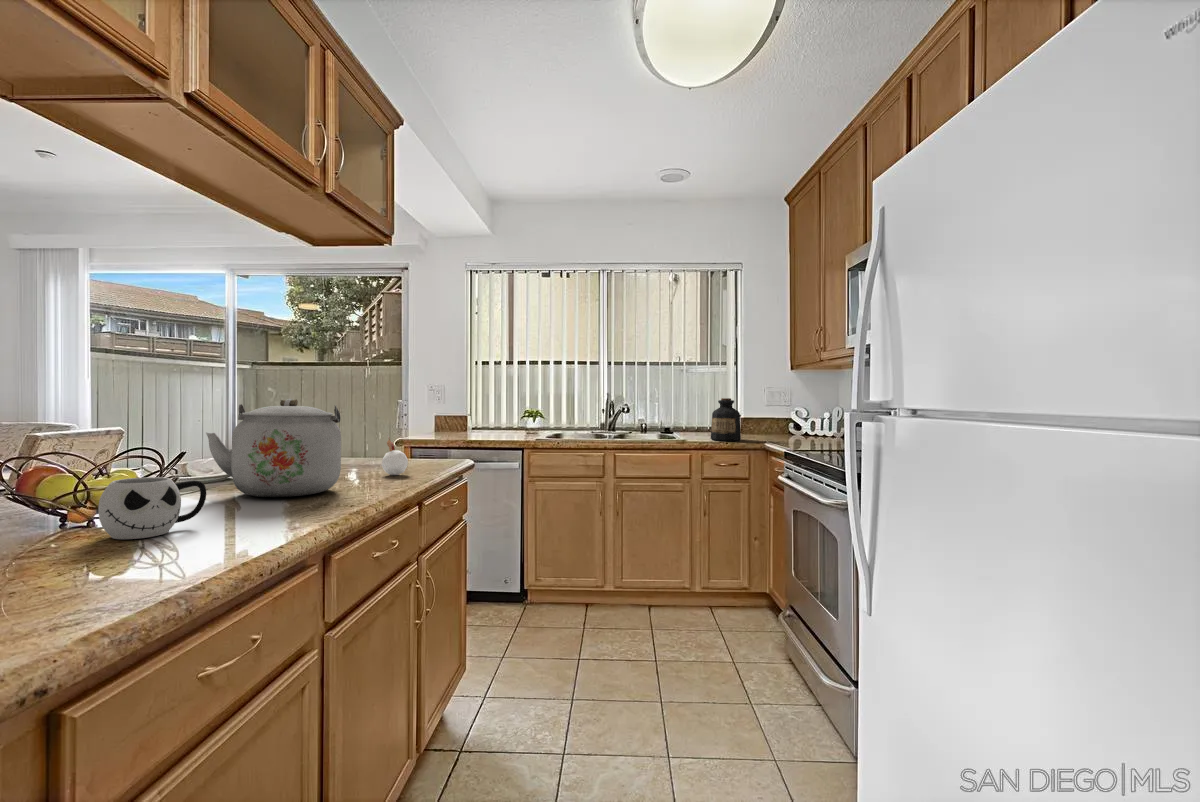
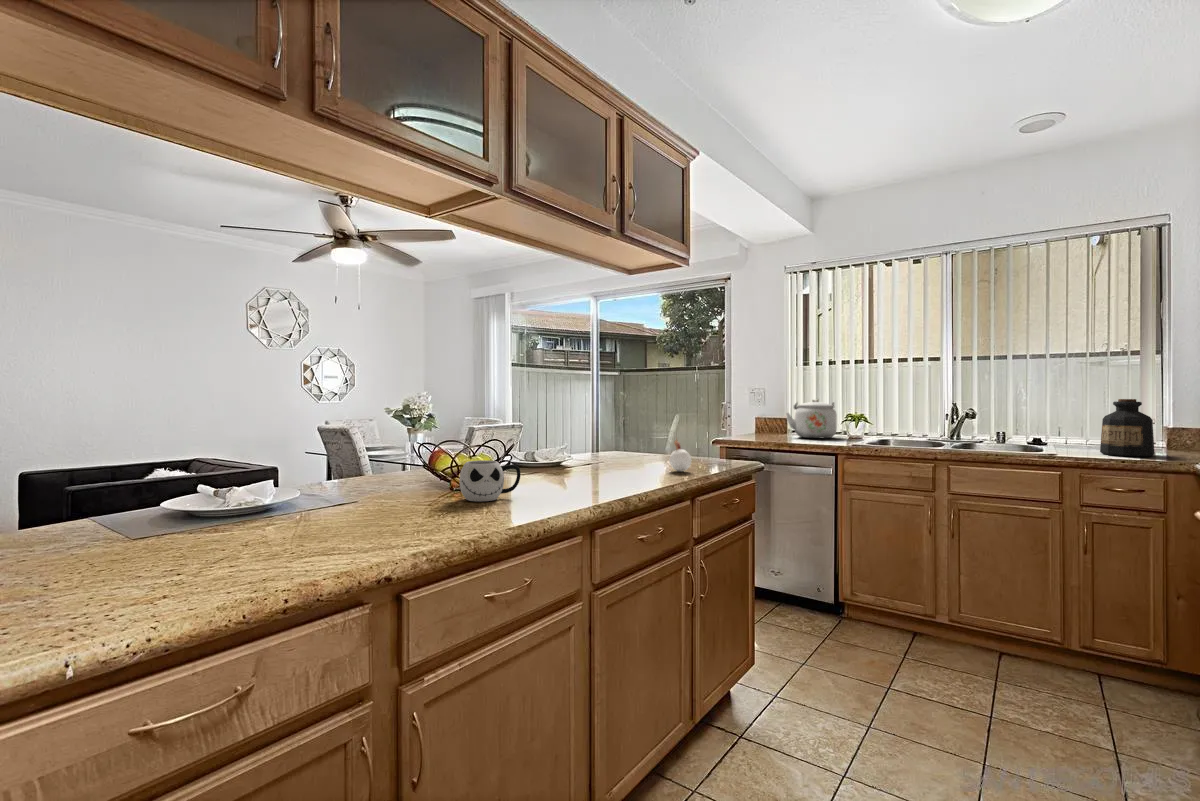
kettle: present [206,399,341,497] -> present [786,399,837,438]

